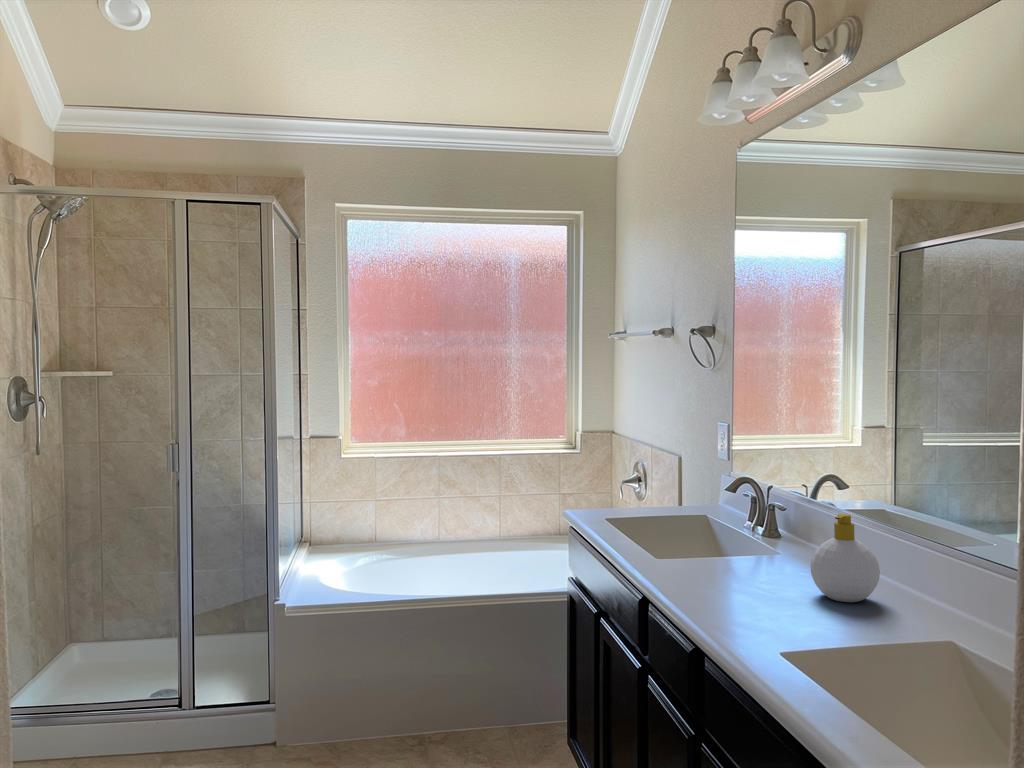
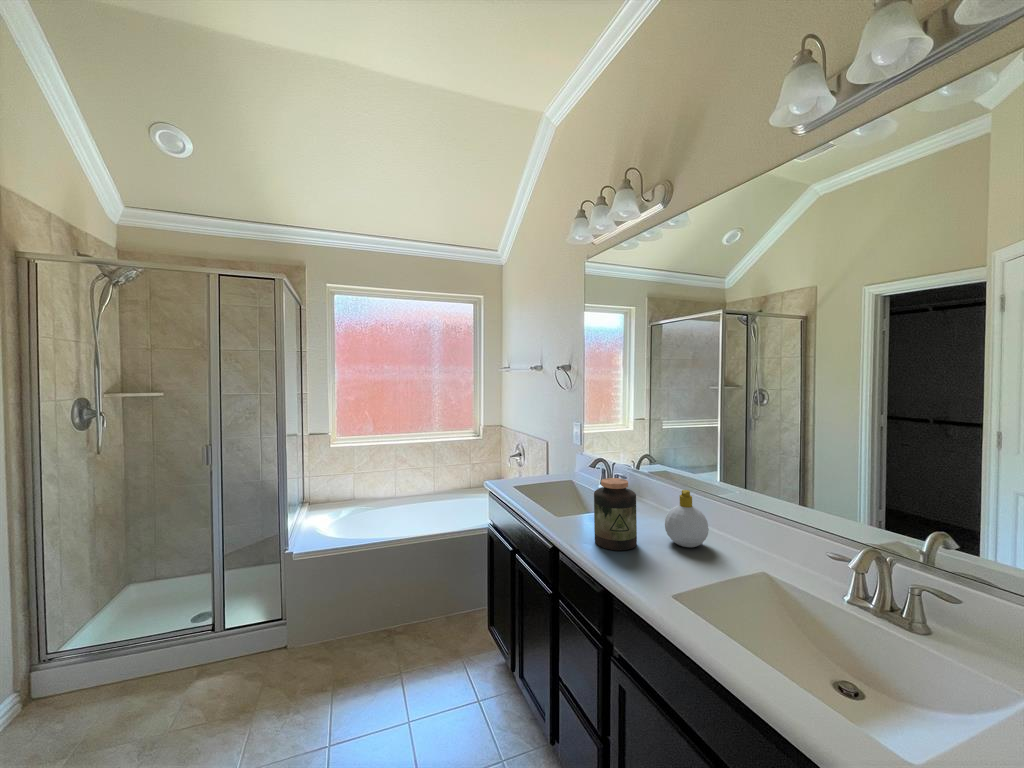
jar: none [697,493,762,598] -> present [594,478,637,550]

